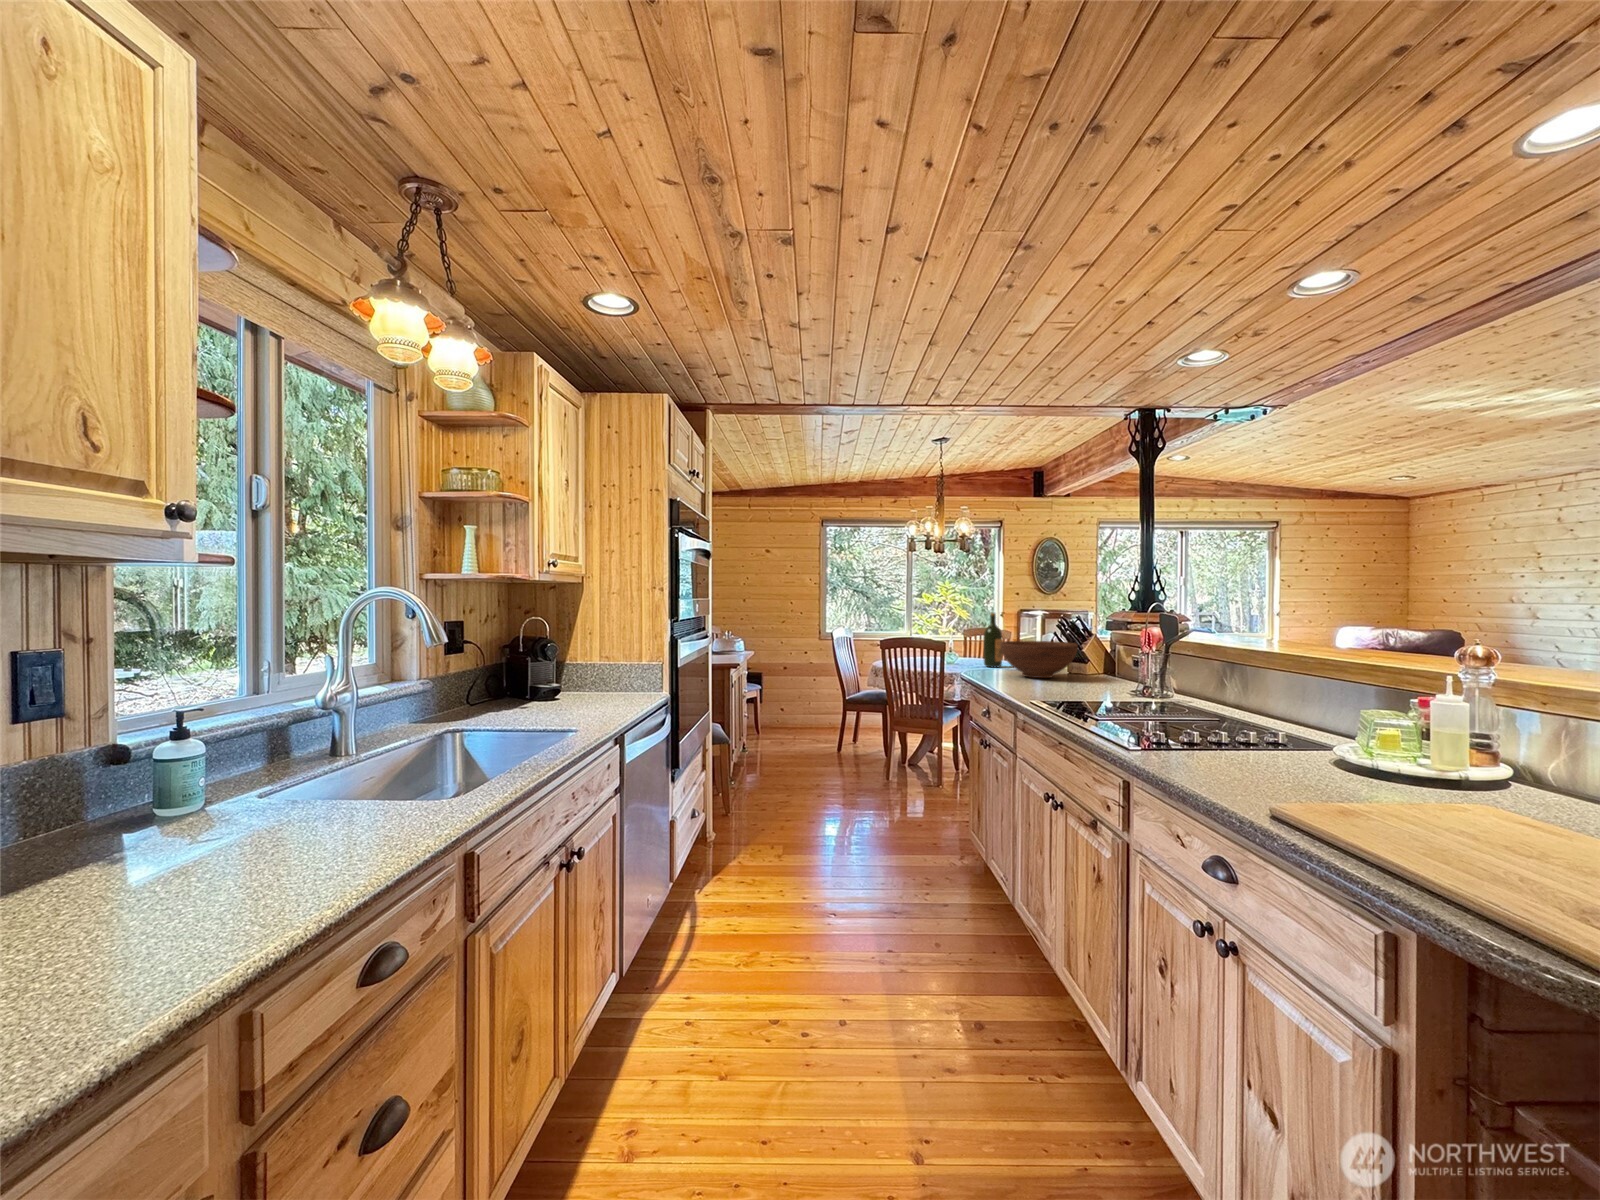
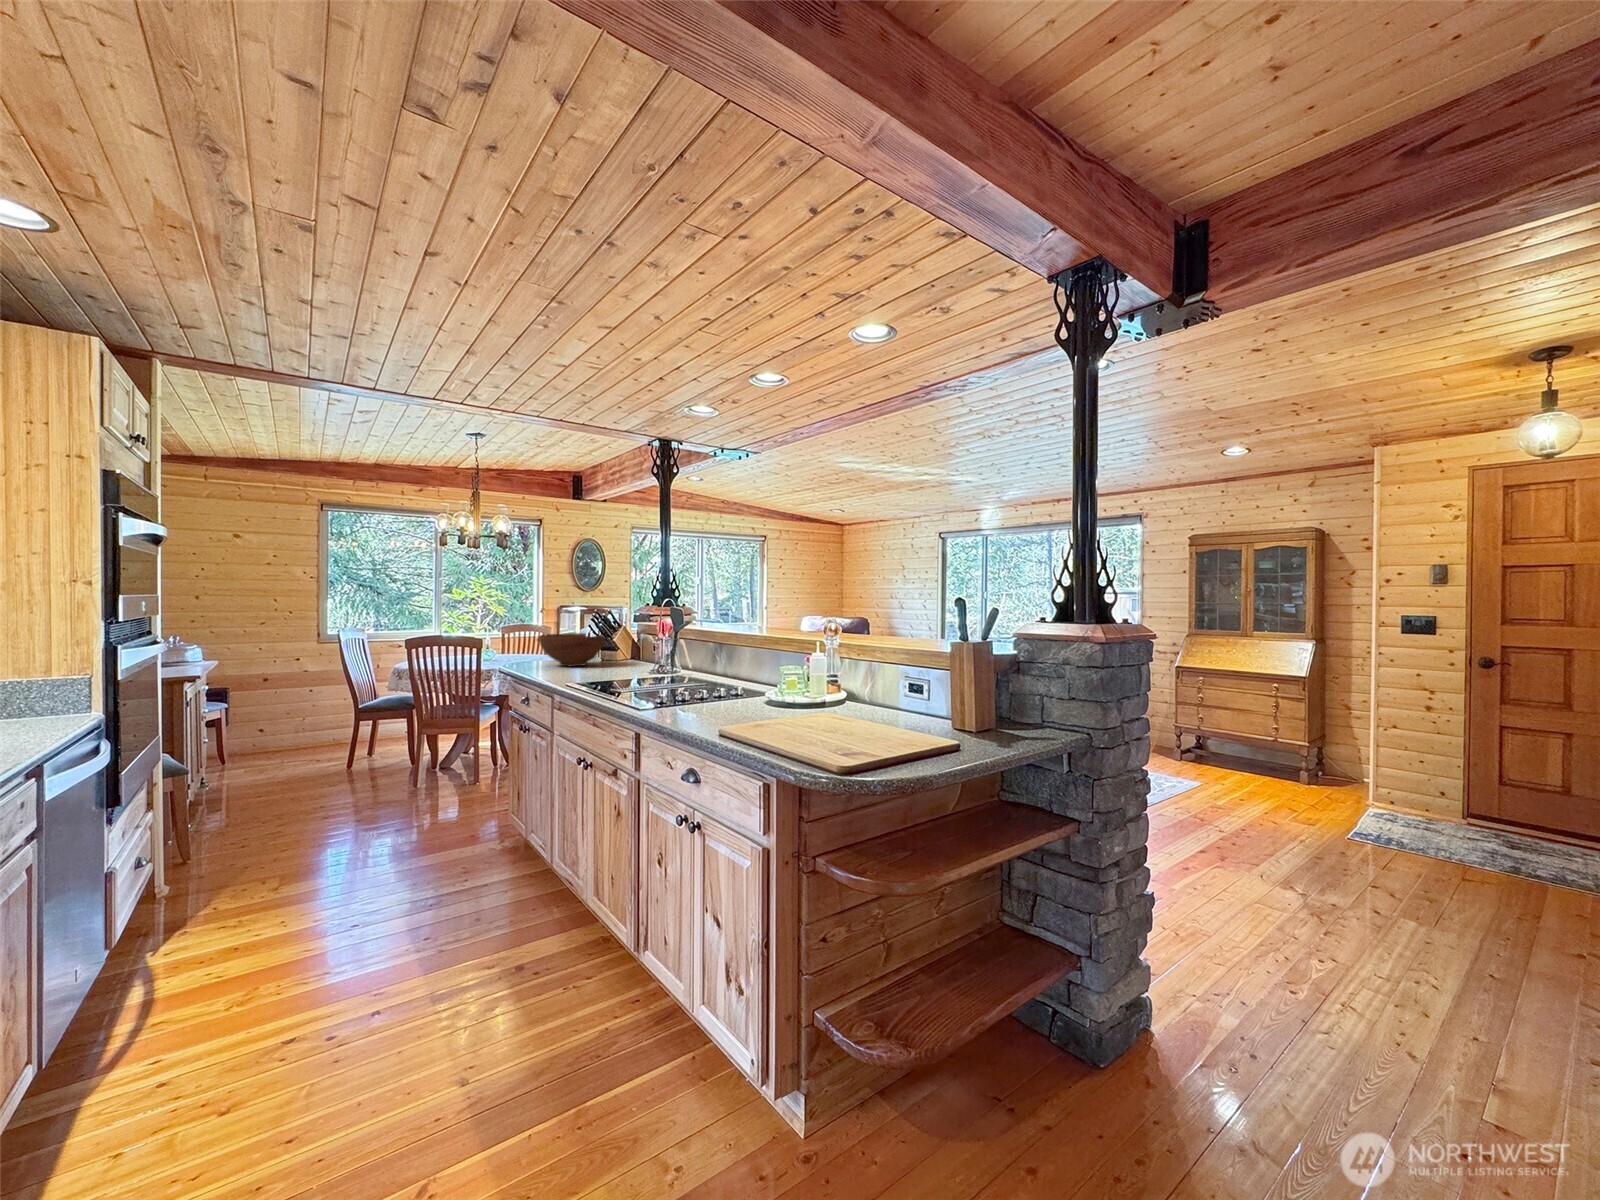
wine bottle: present [983,613,1003,667] -> none [522,609,541,660]

